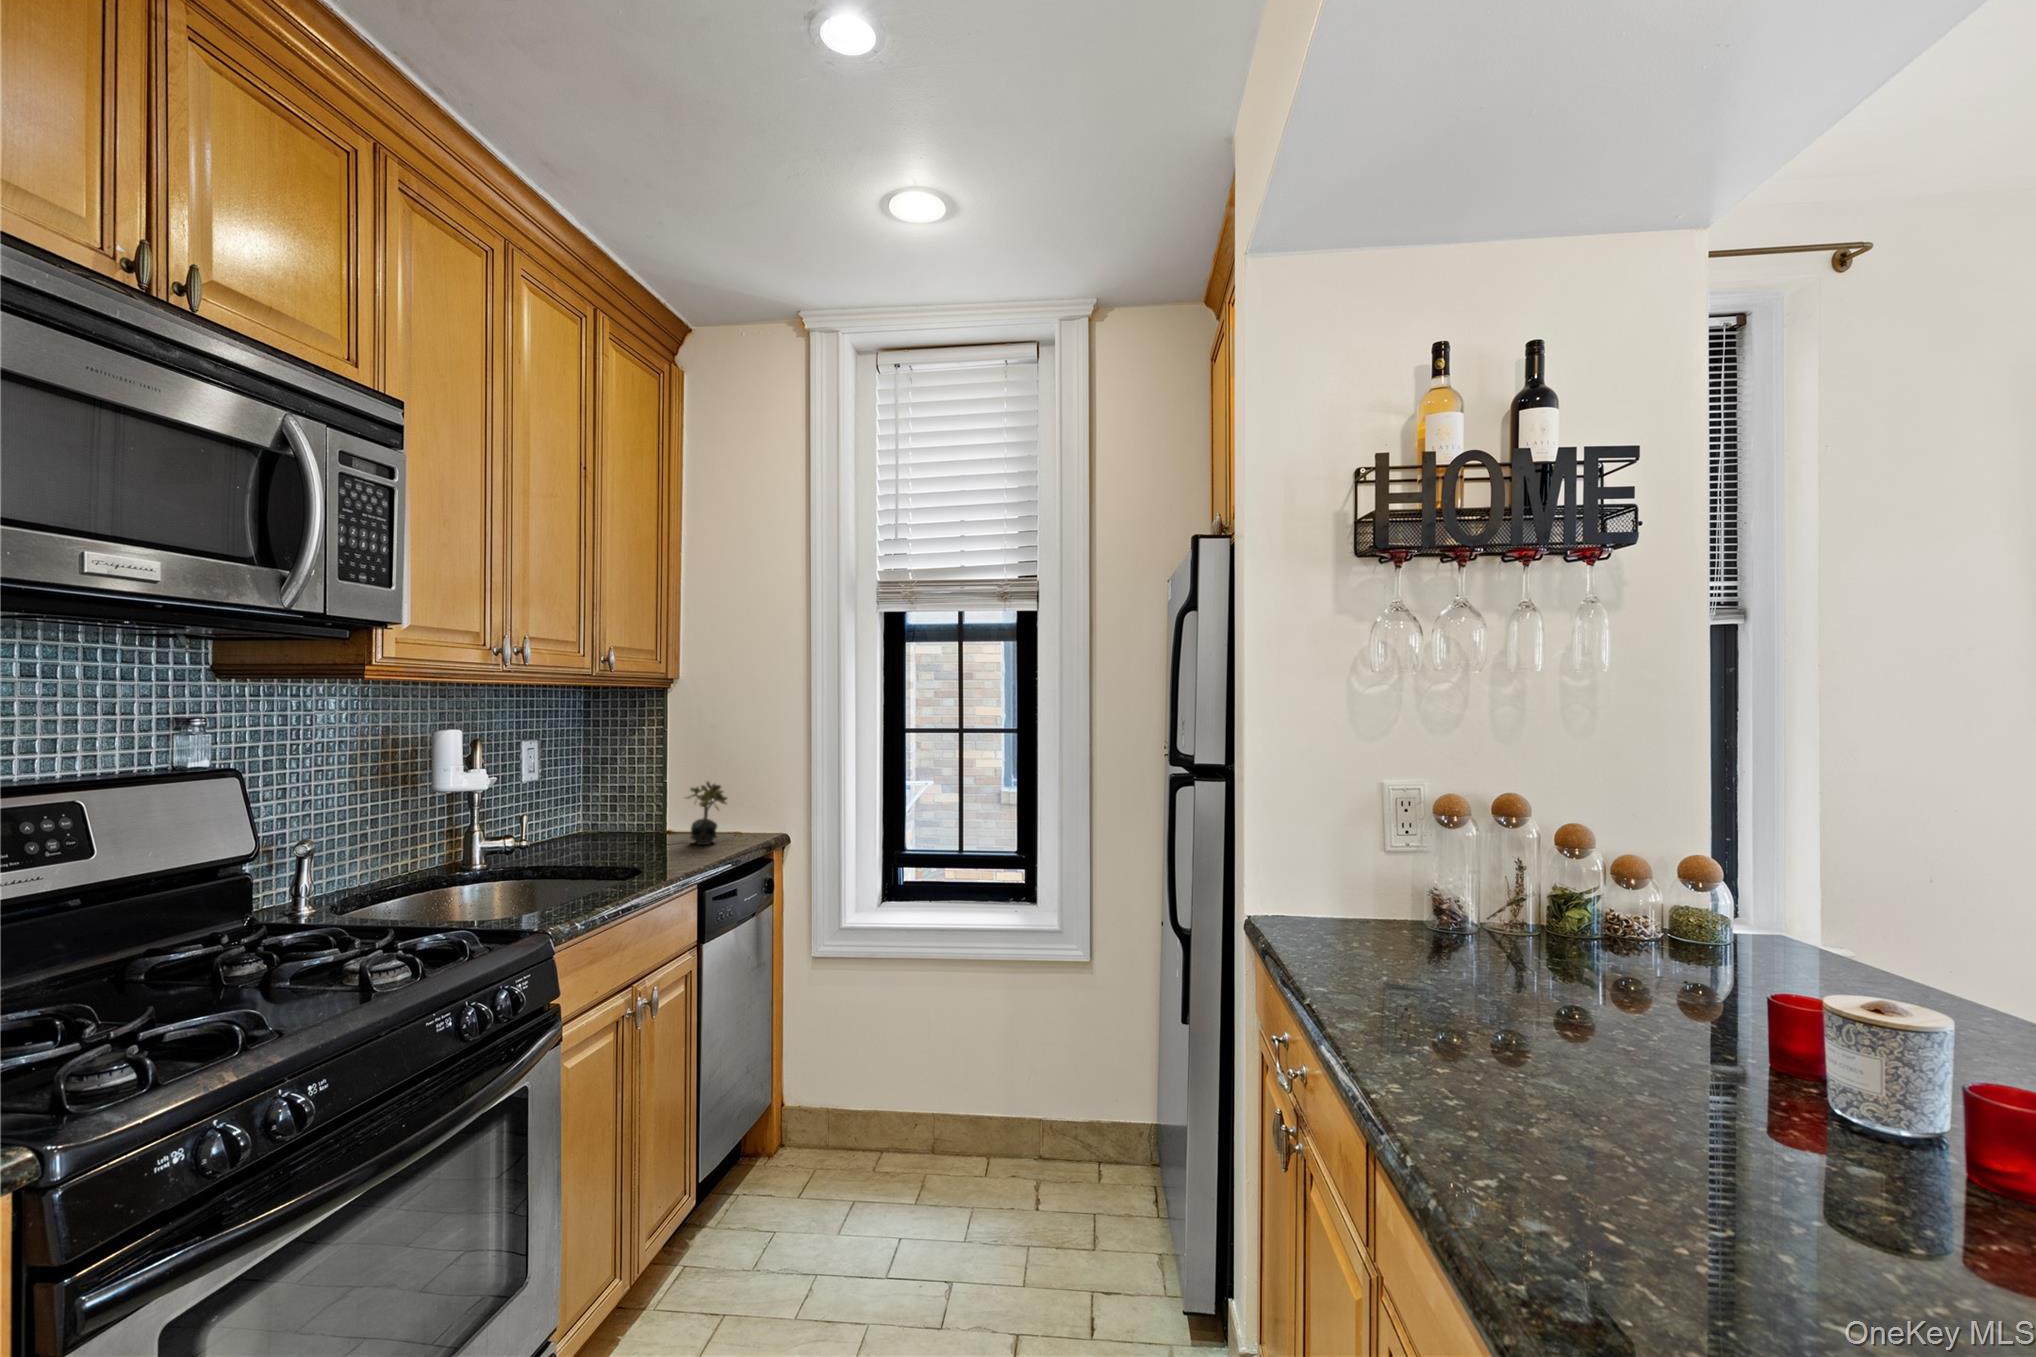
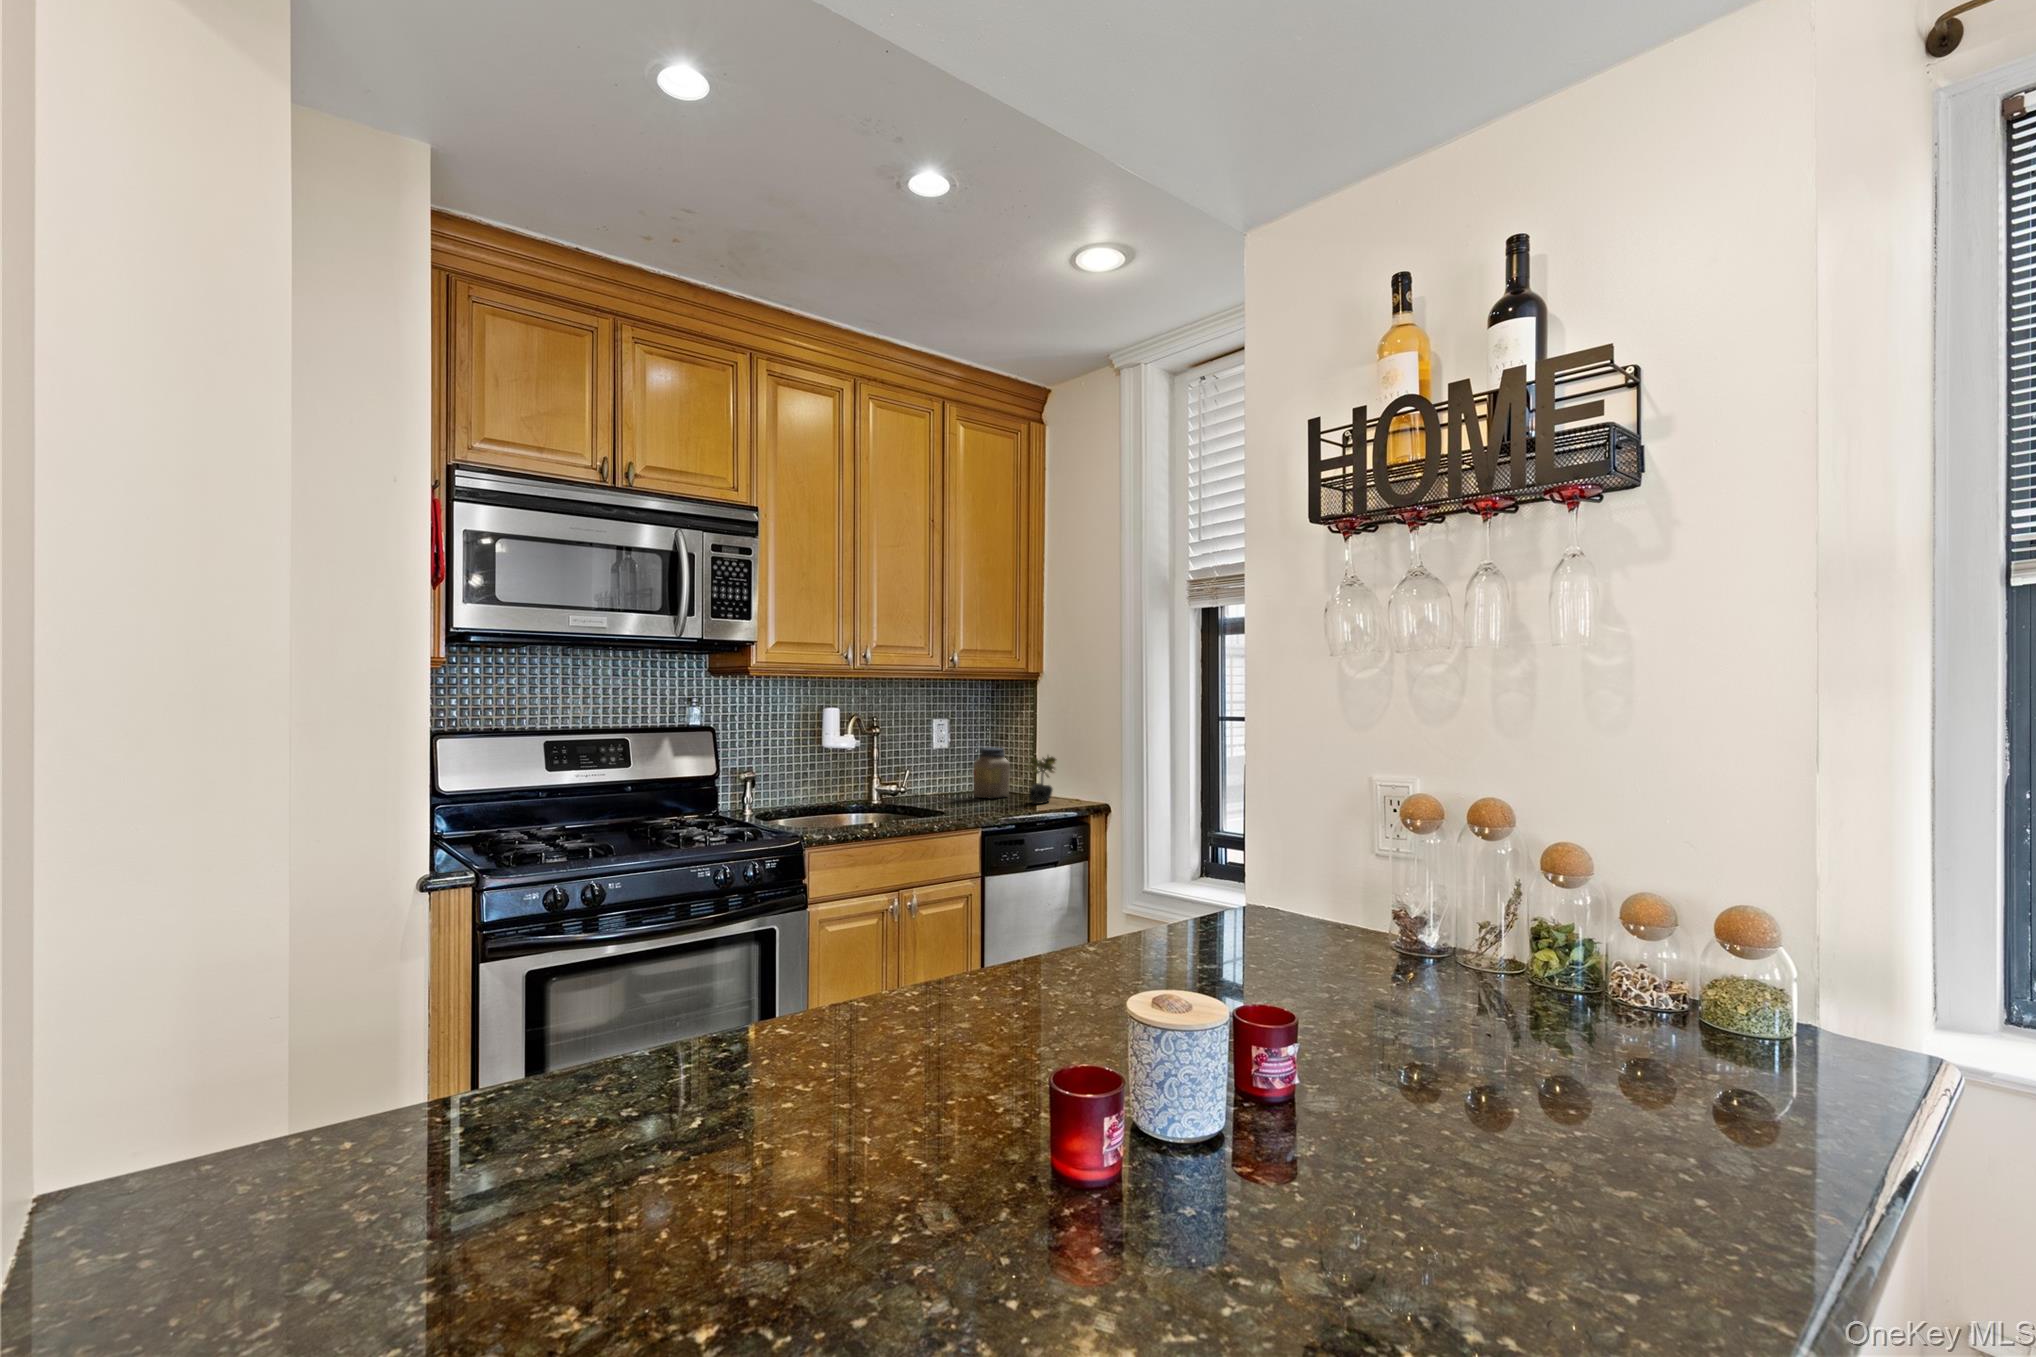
jar: none [587,777,638,845] -> present [973,748,1010,798]

